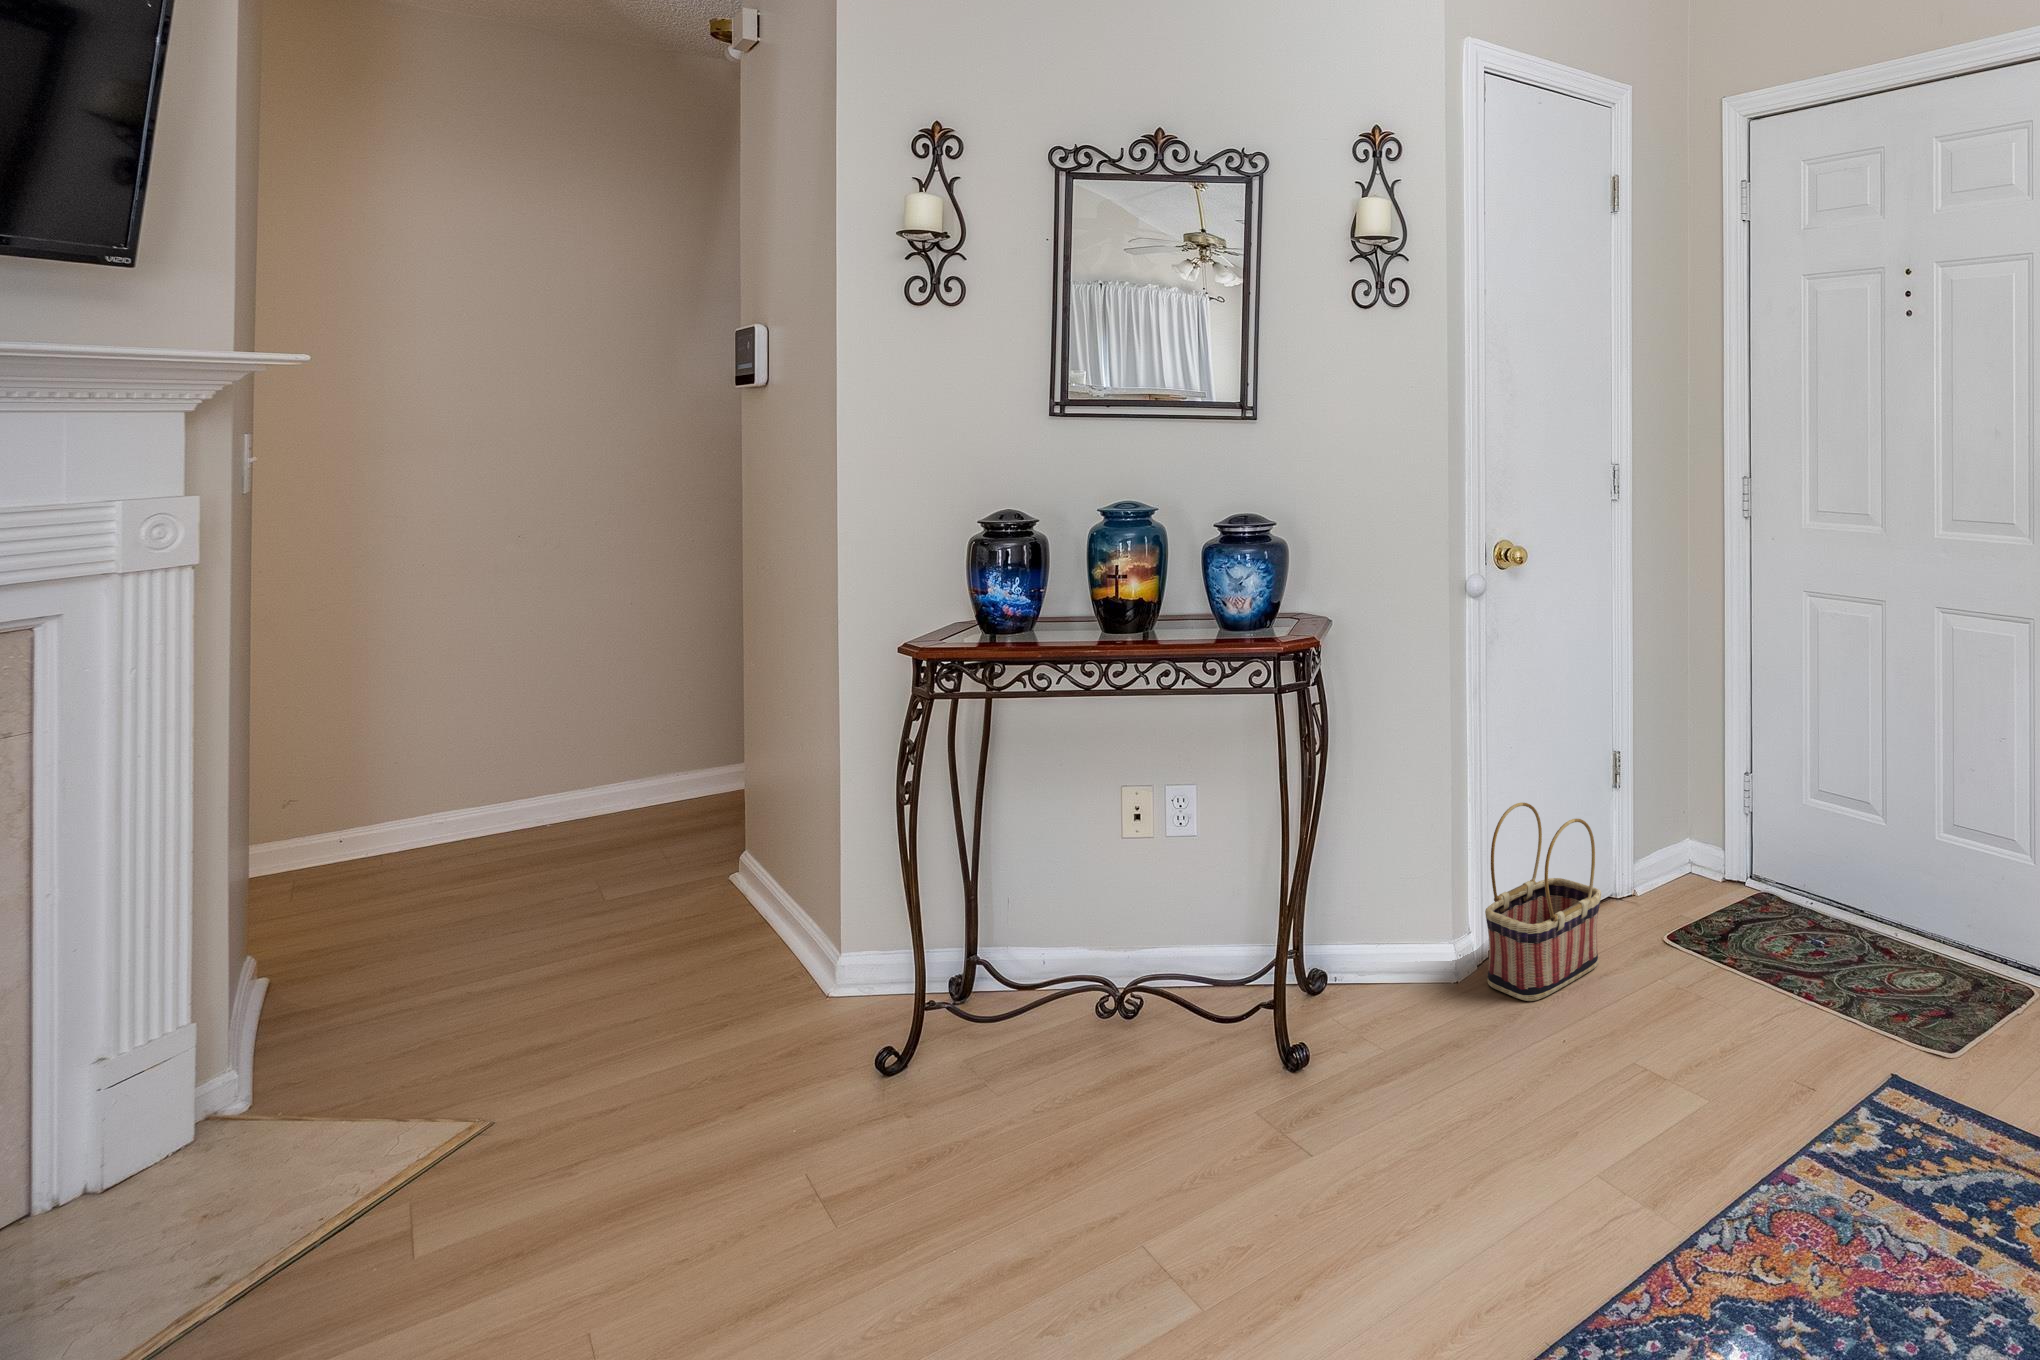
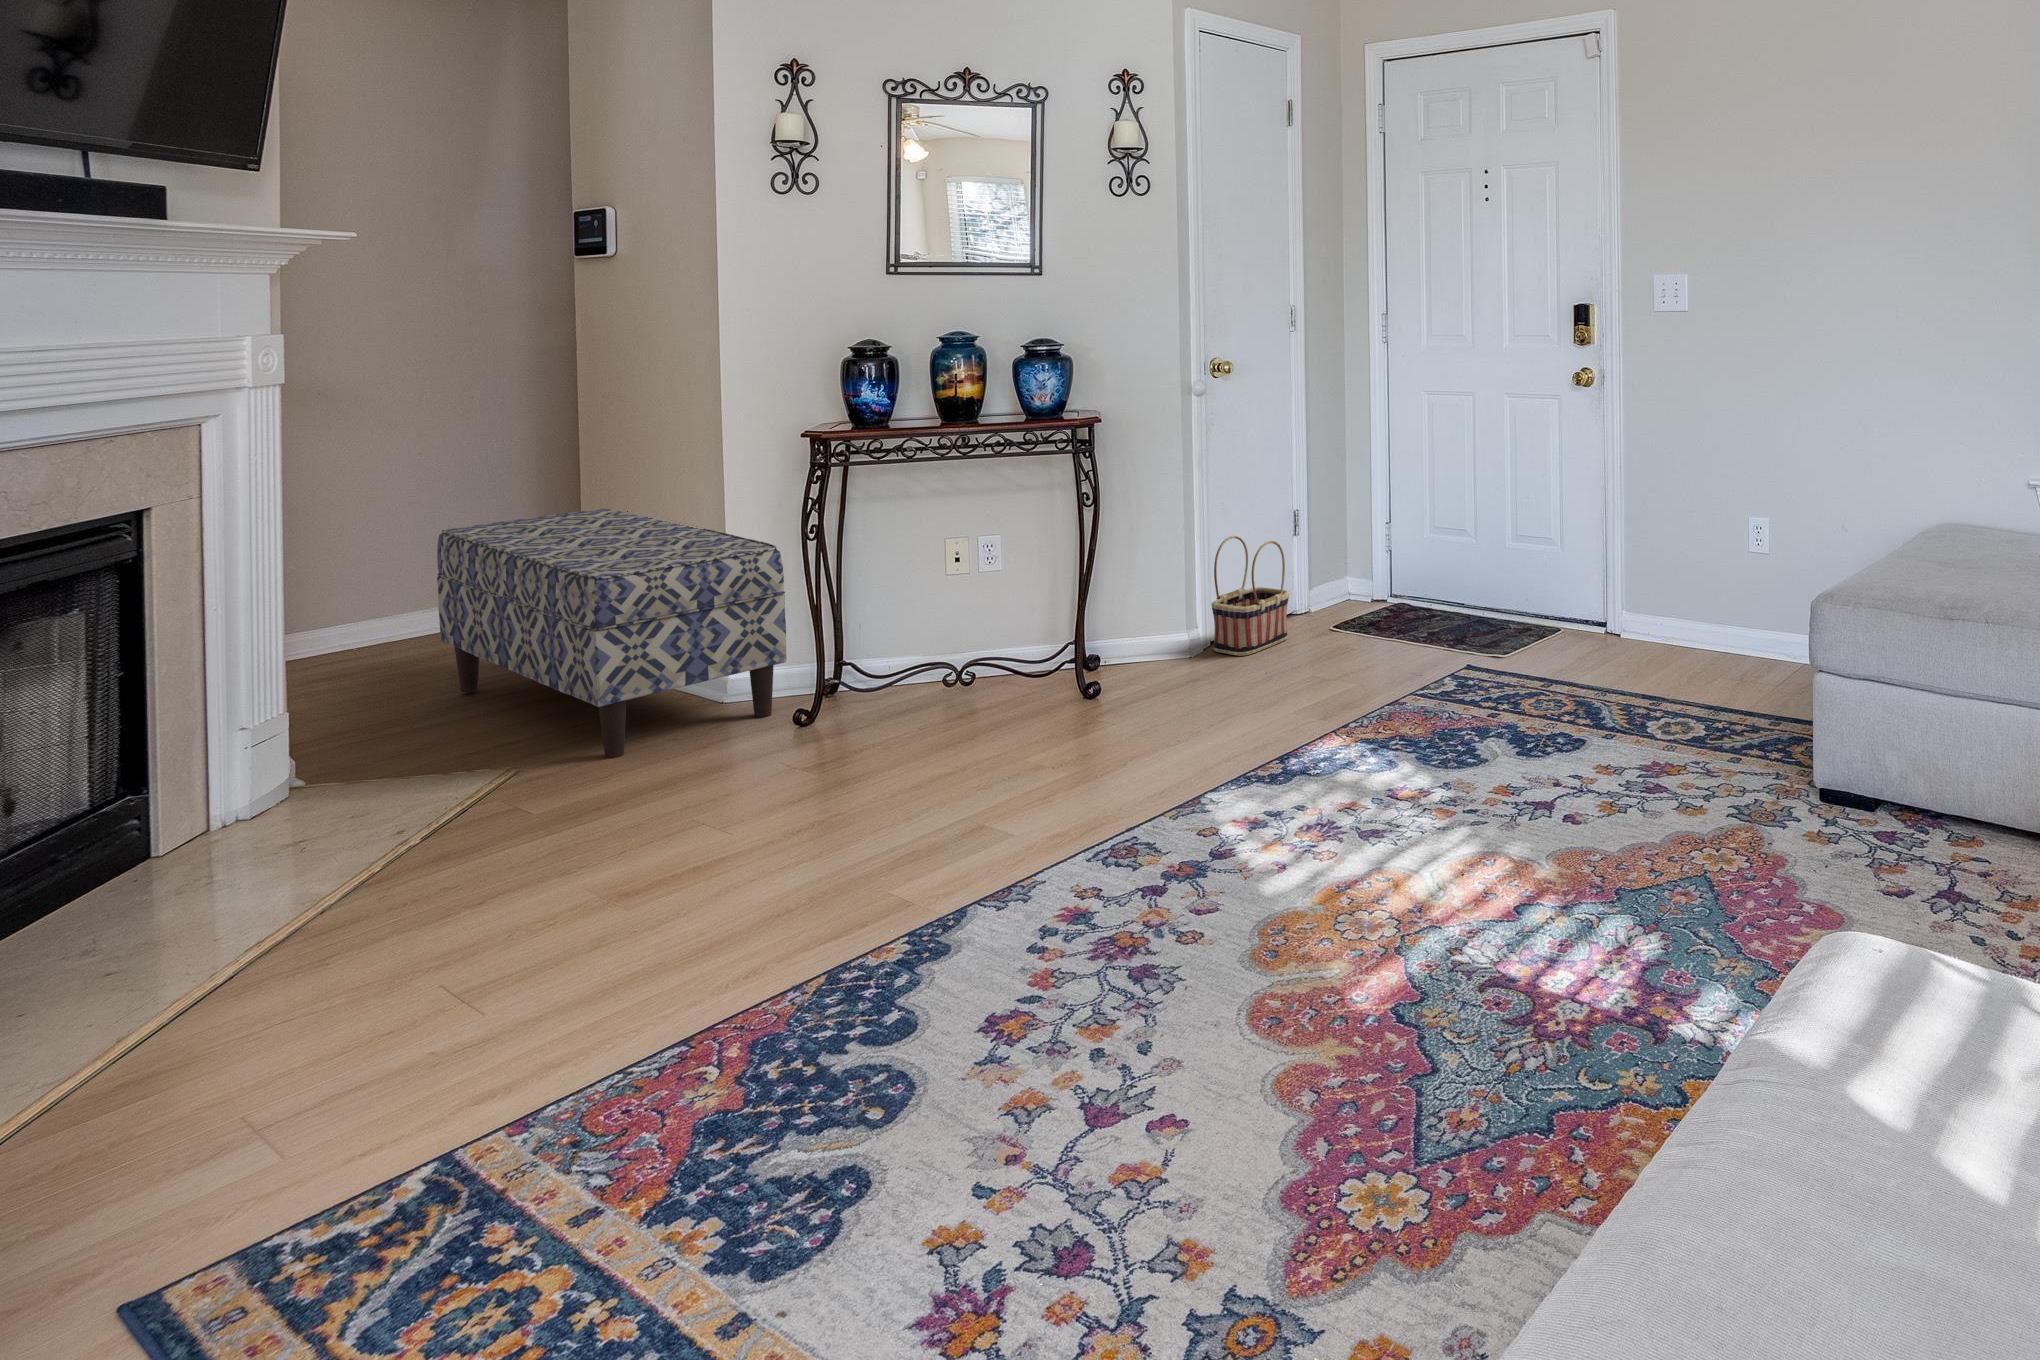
bench: none [491,714,864,1161] -> present [437,508,787,759]

